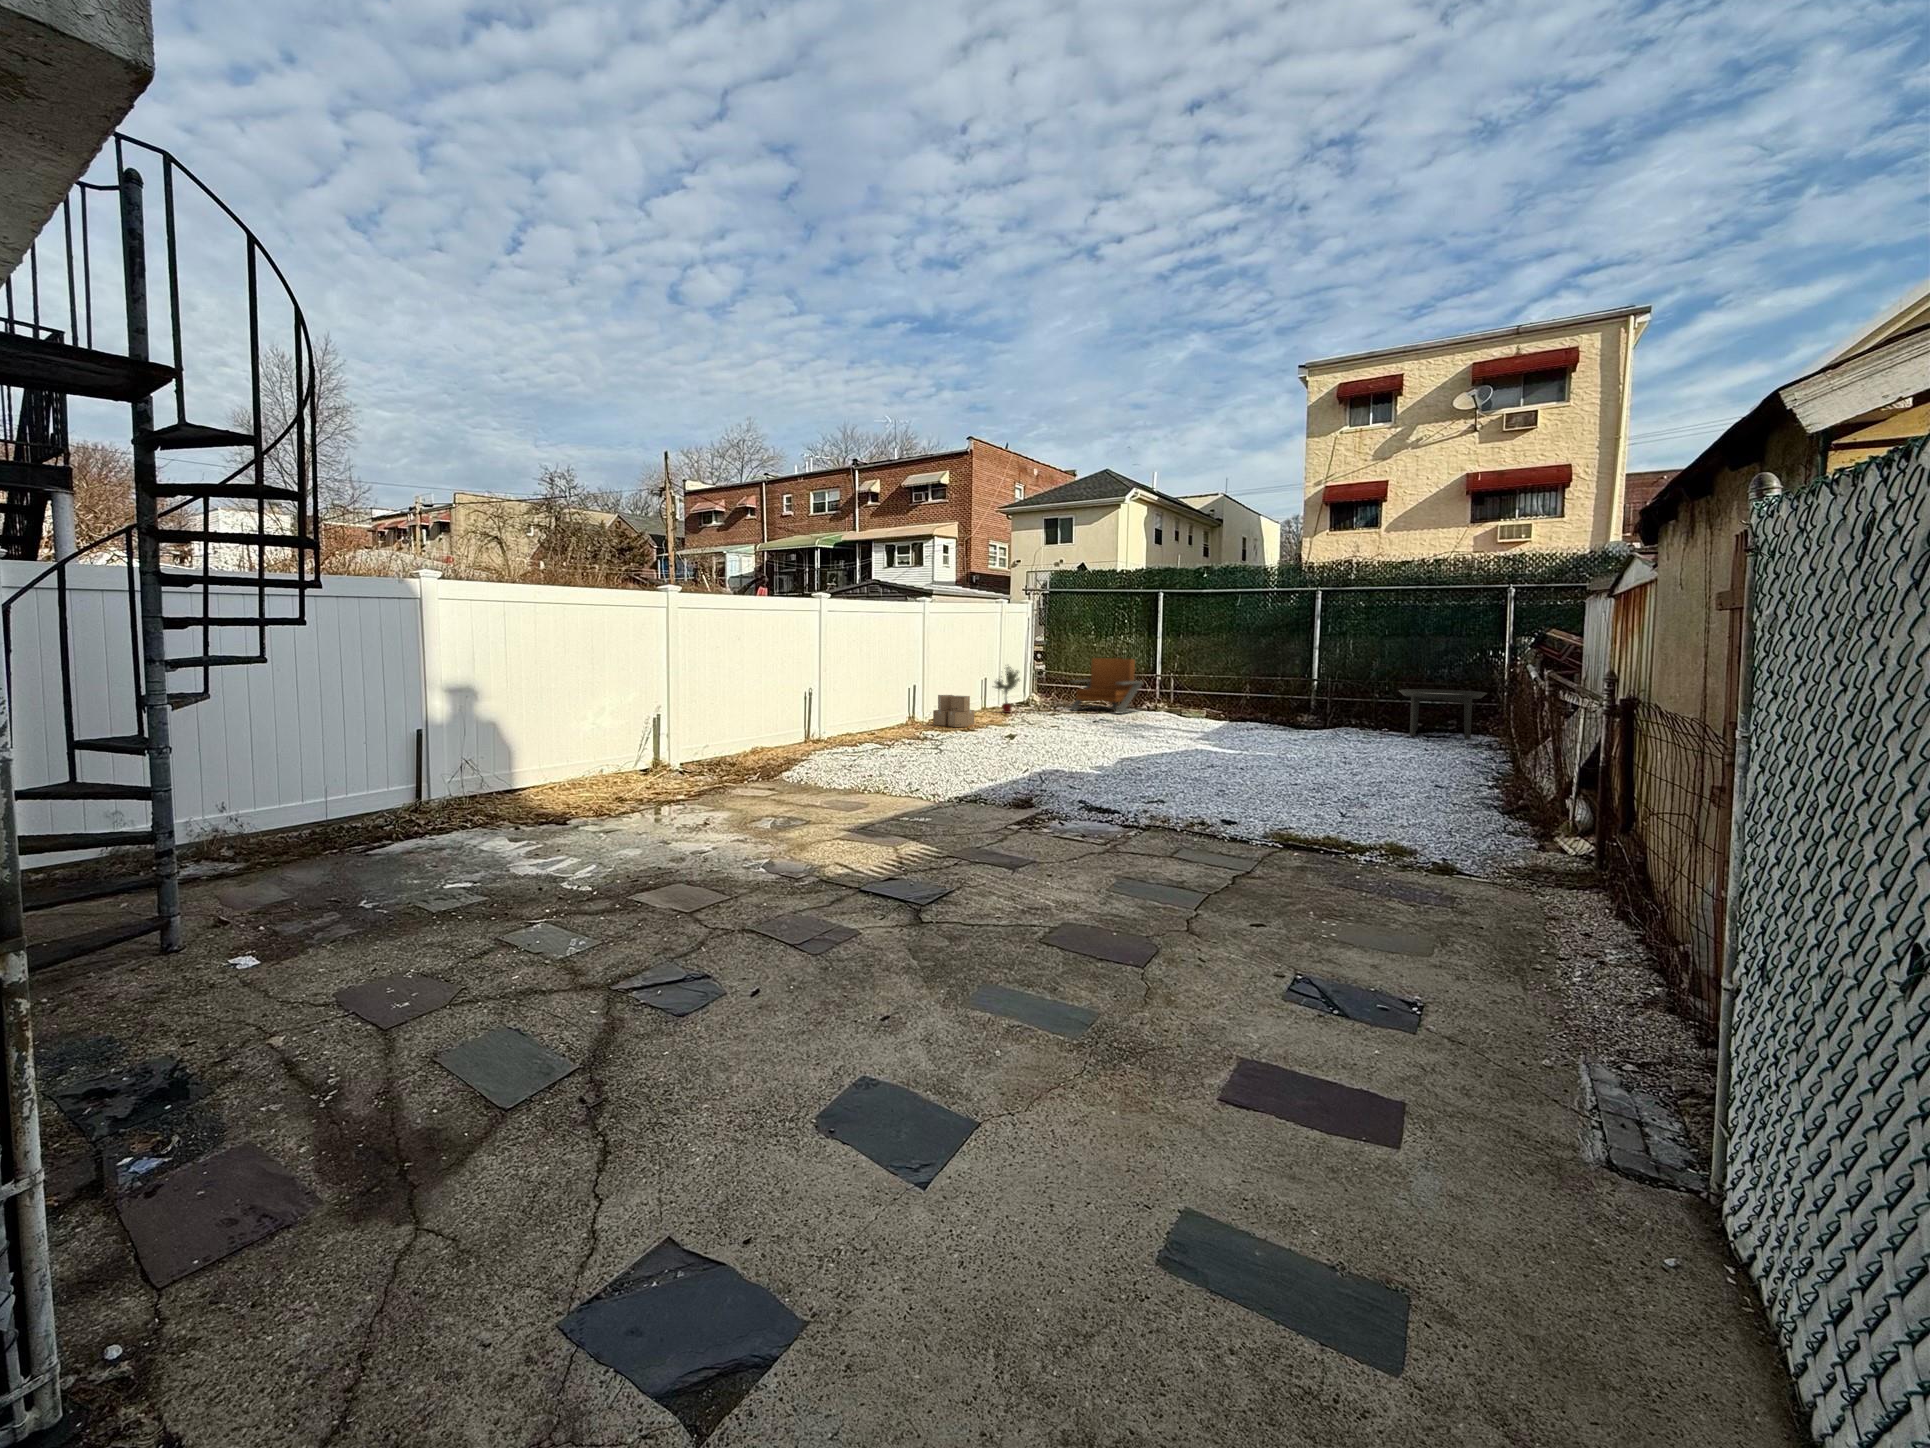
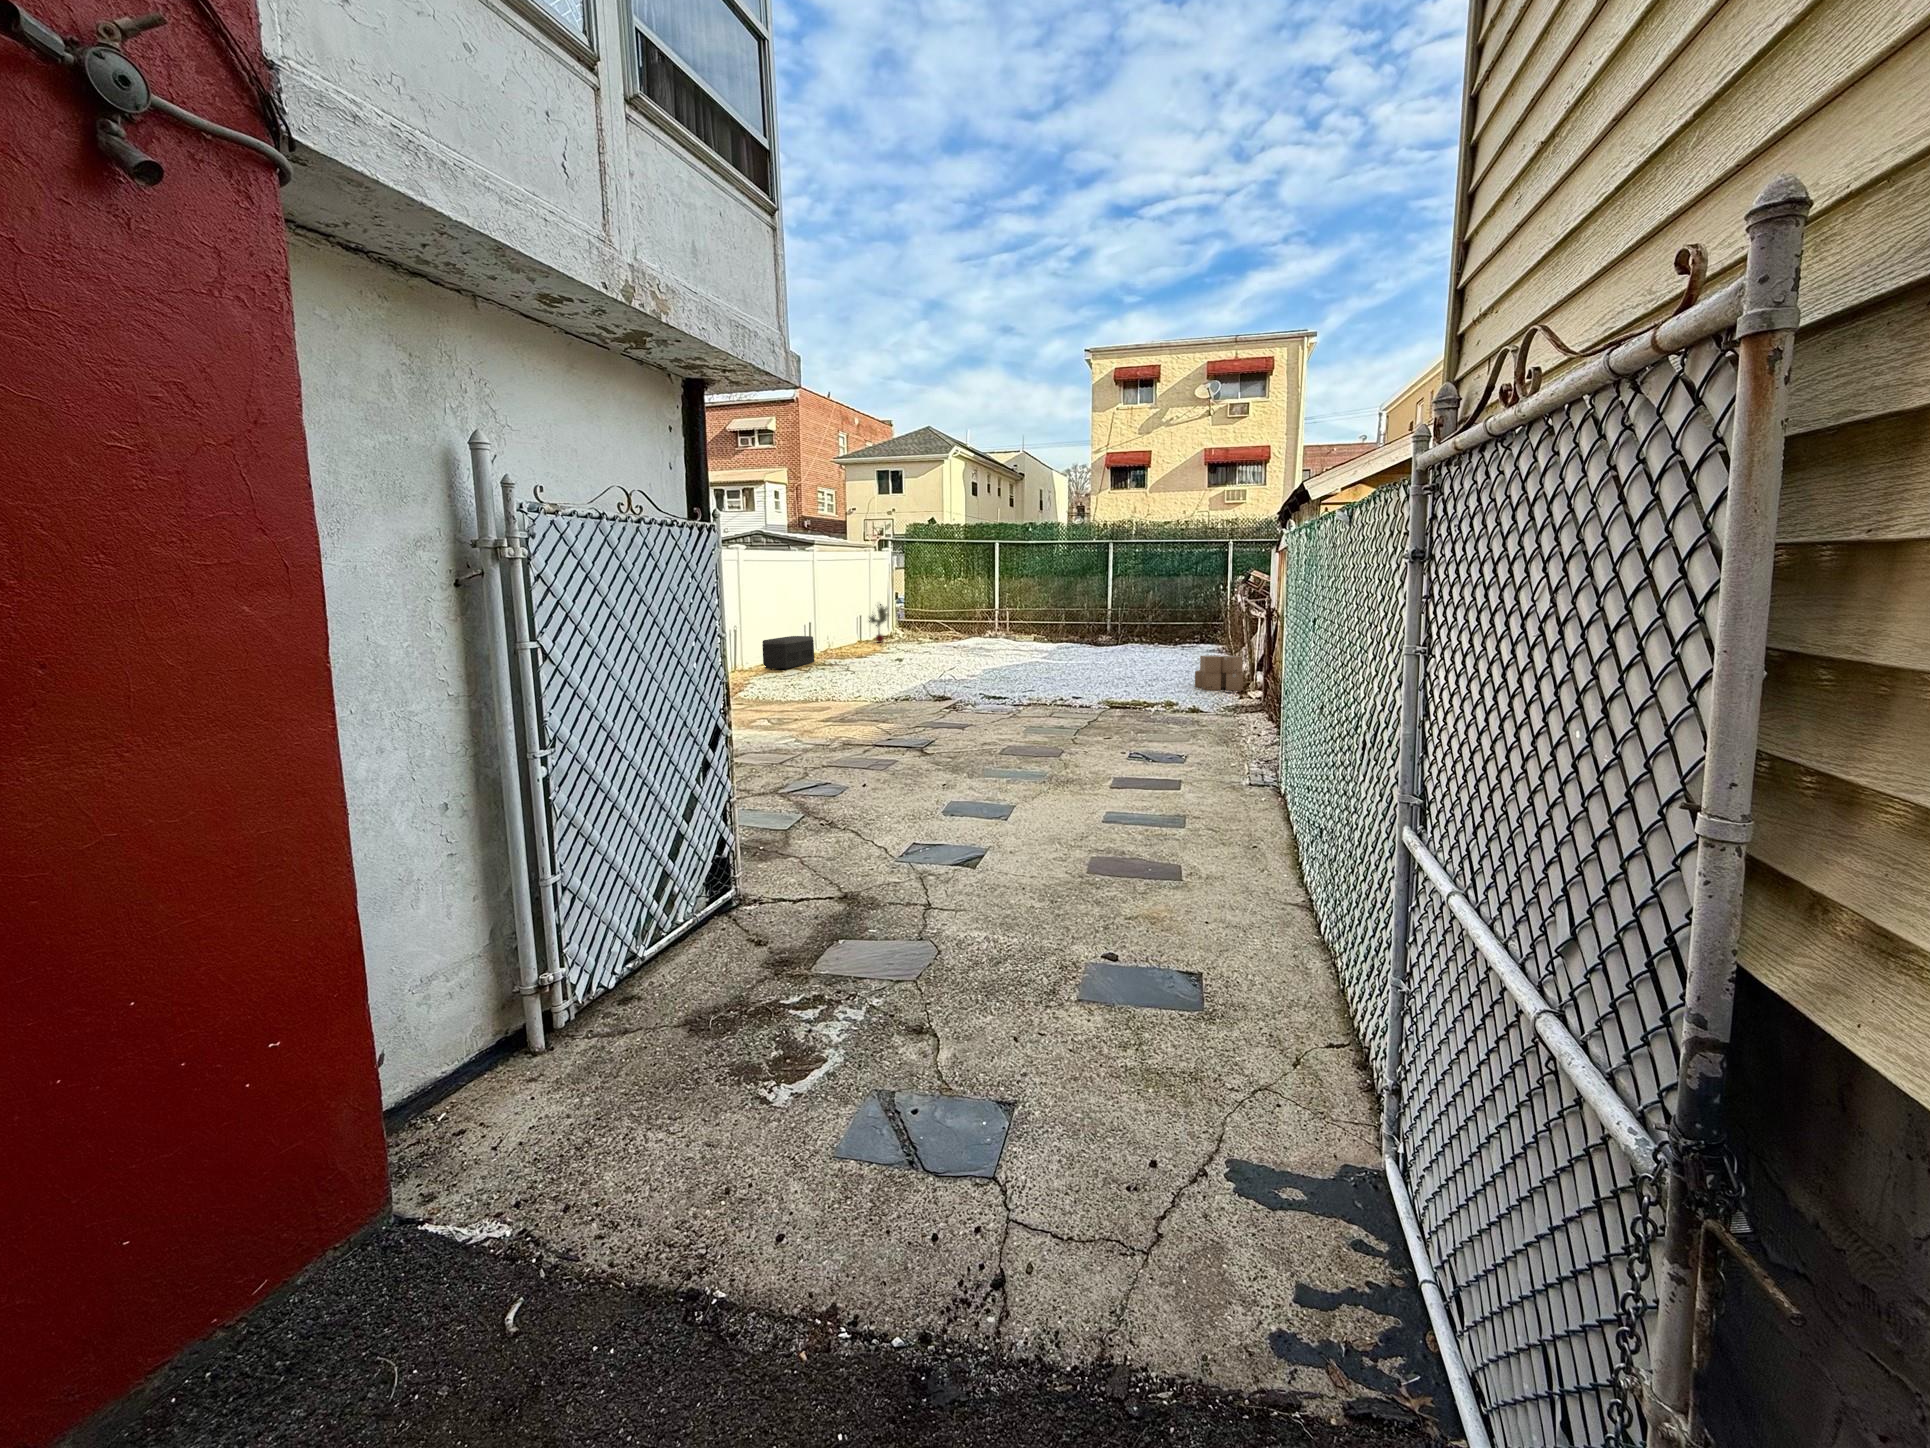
lounge chair: present [1070,658,1143,714] -> none [928,595,986,639]
round table: present [1399,689,1487,739] -> none [1165,612,1219,645]
cardboard box: present [933,695,974,727] -> present [1195,655,1243,690]
storage bench: none [844,703,910,743] -> present [762,636,814,669]

